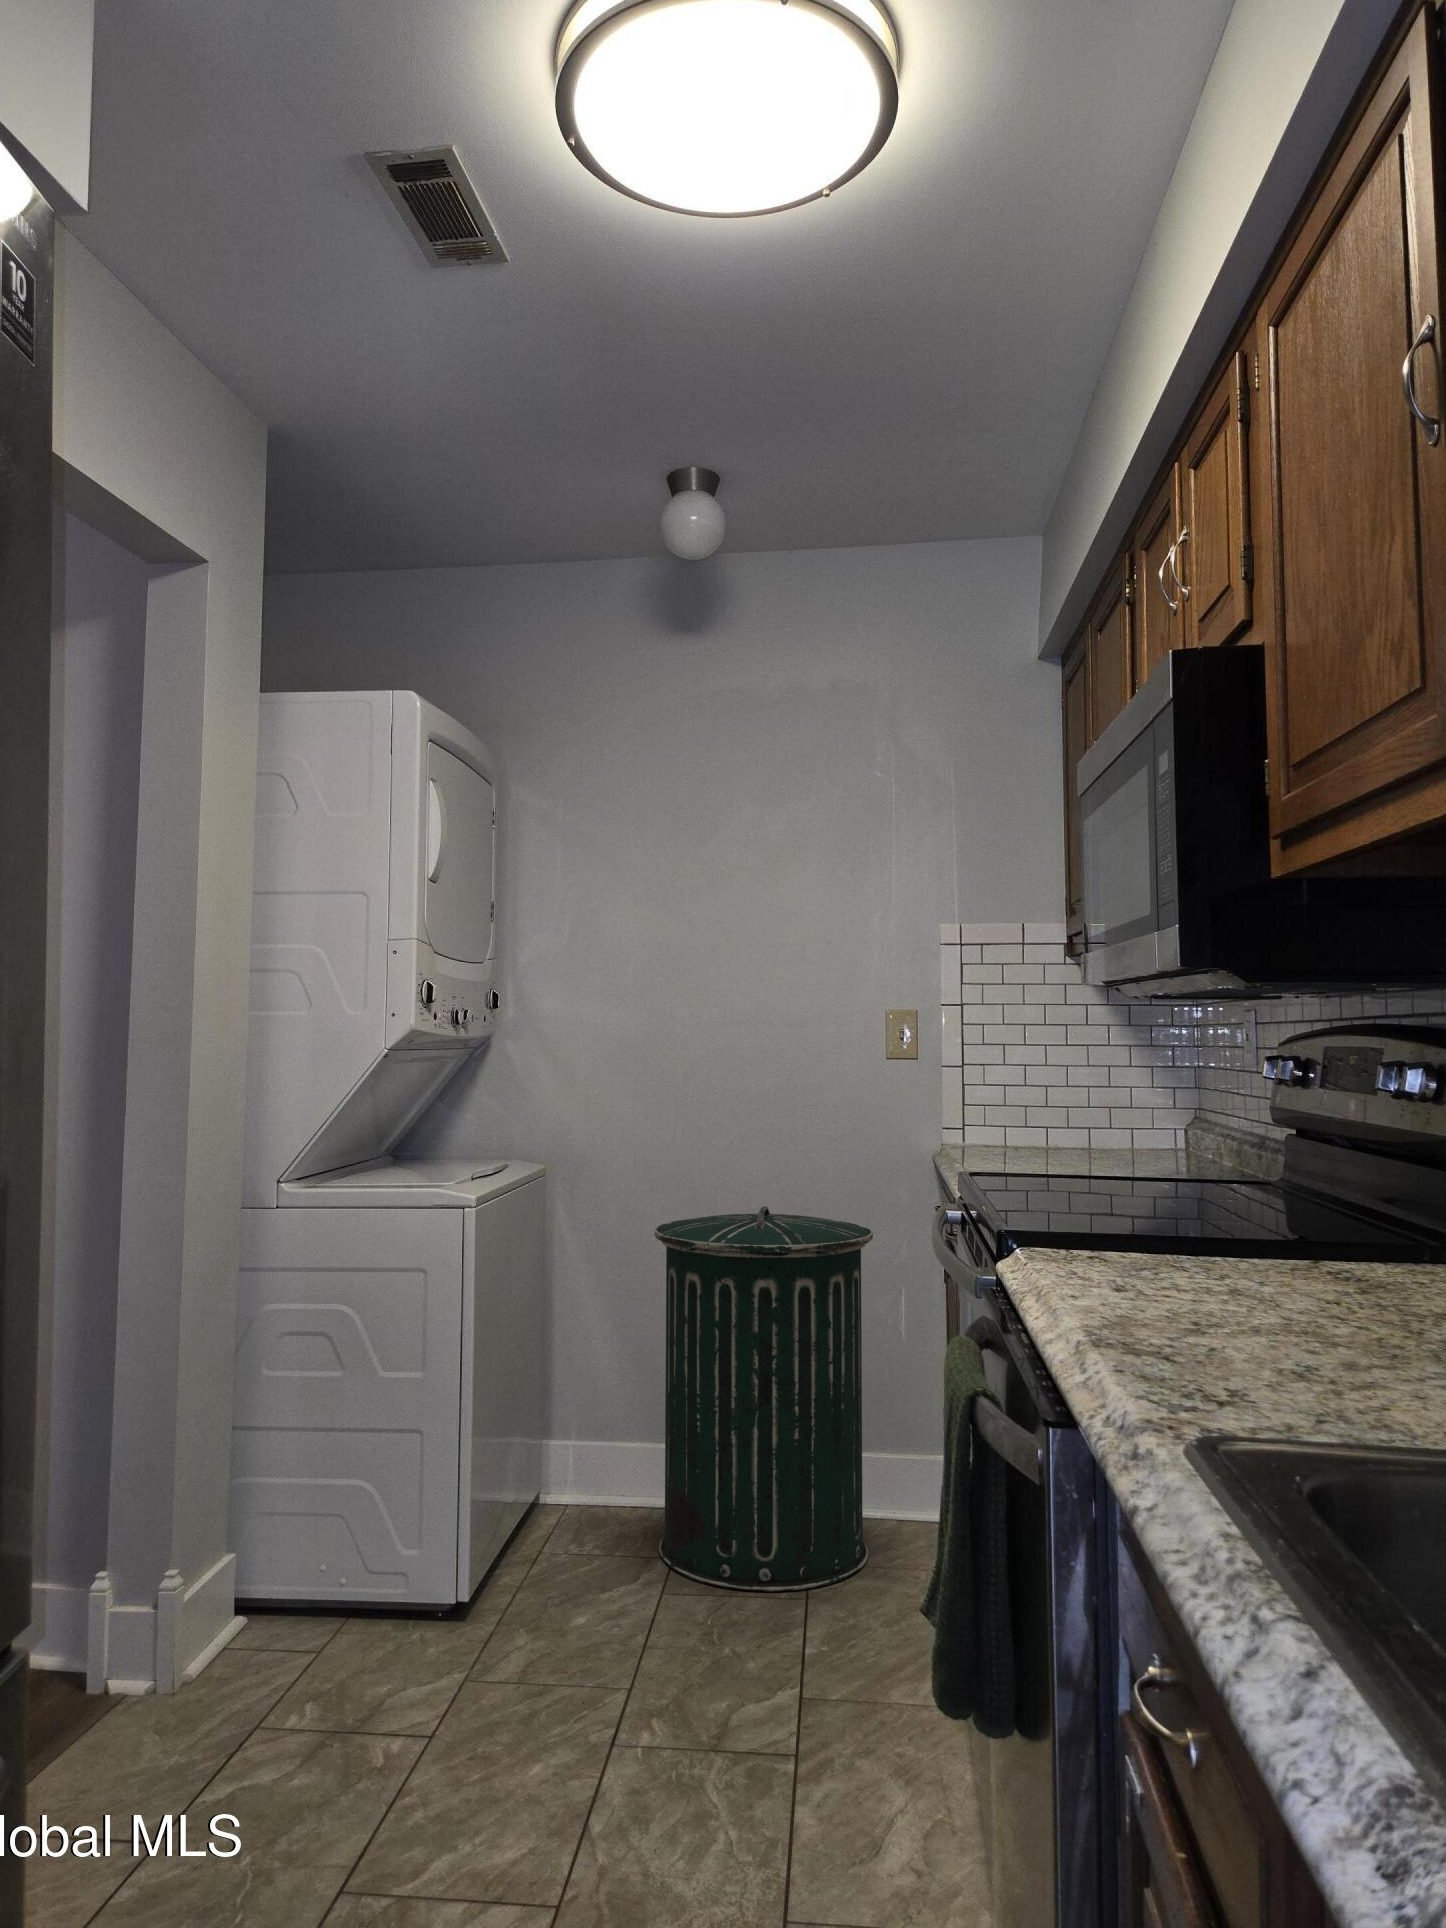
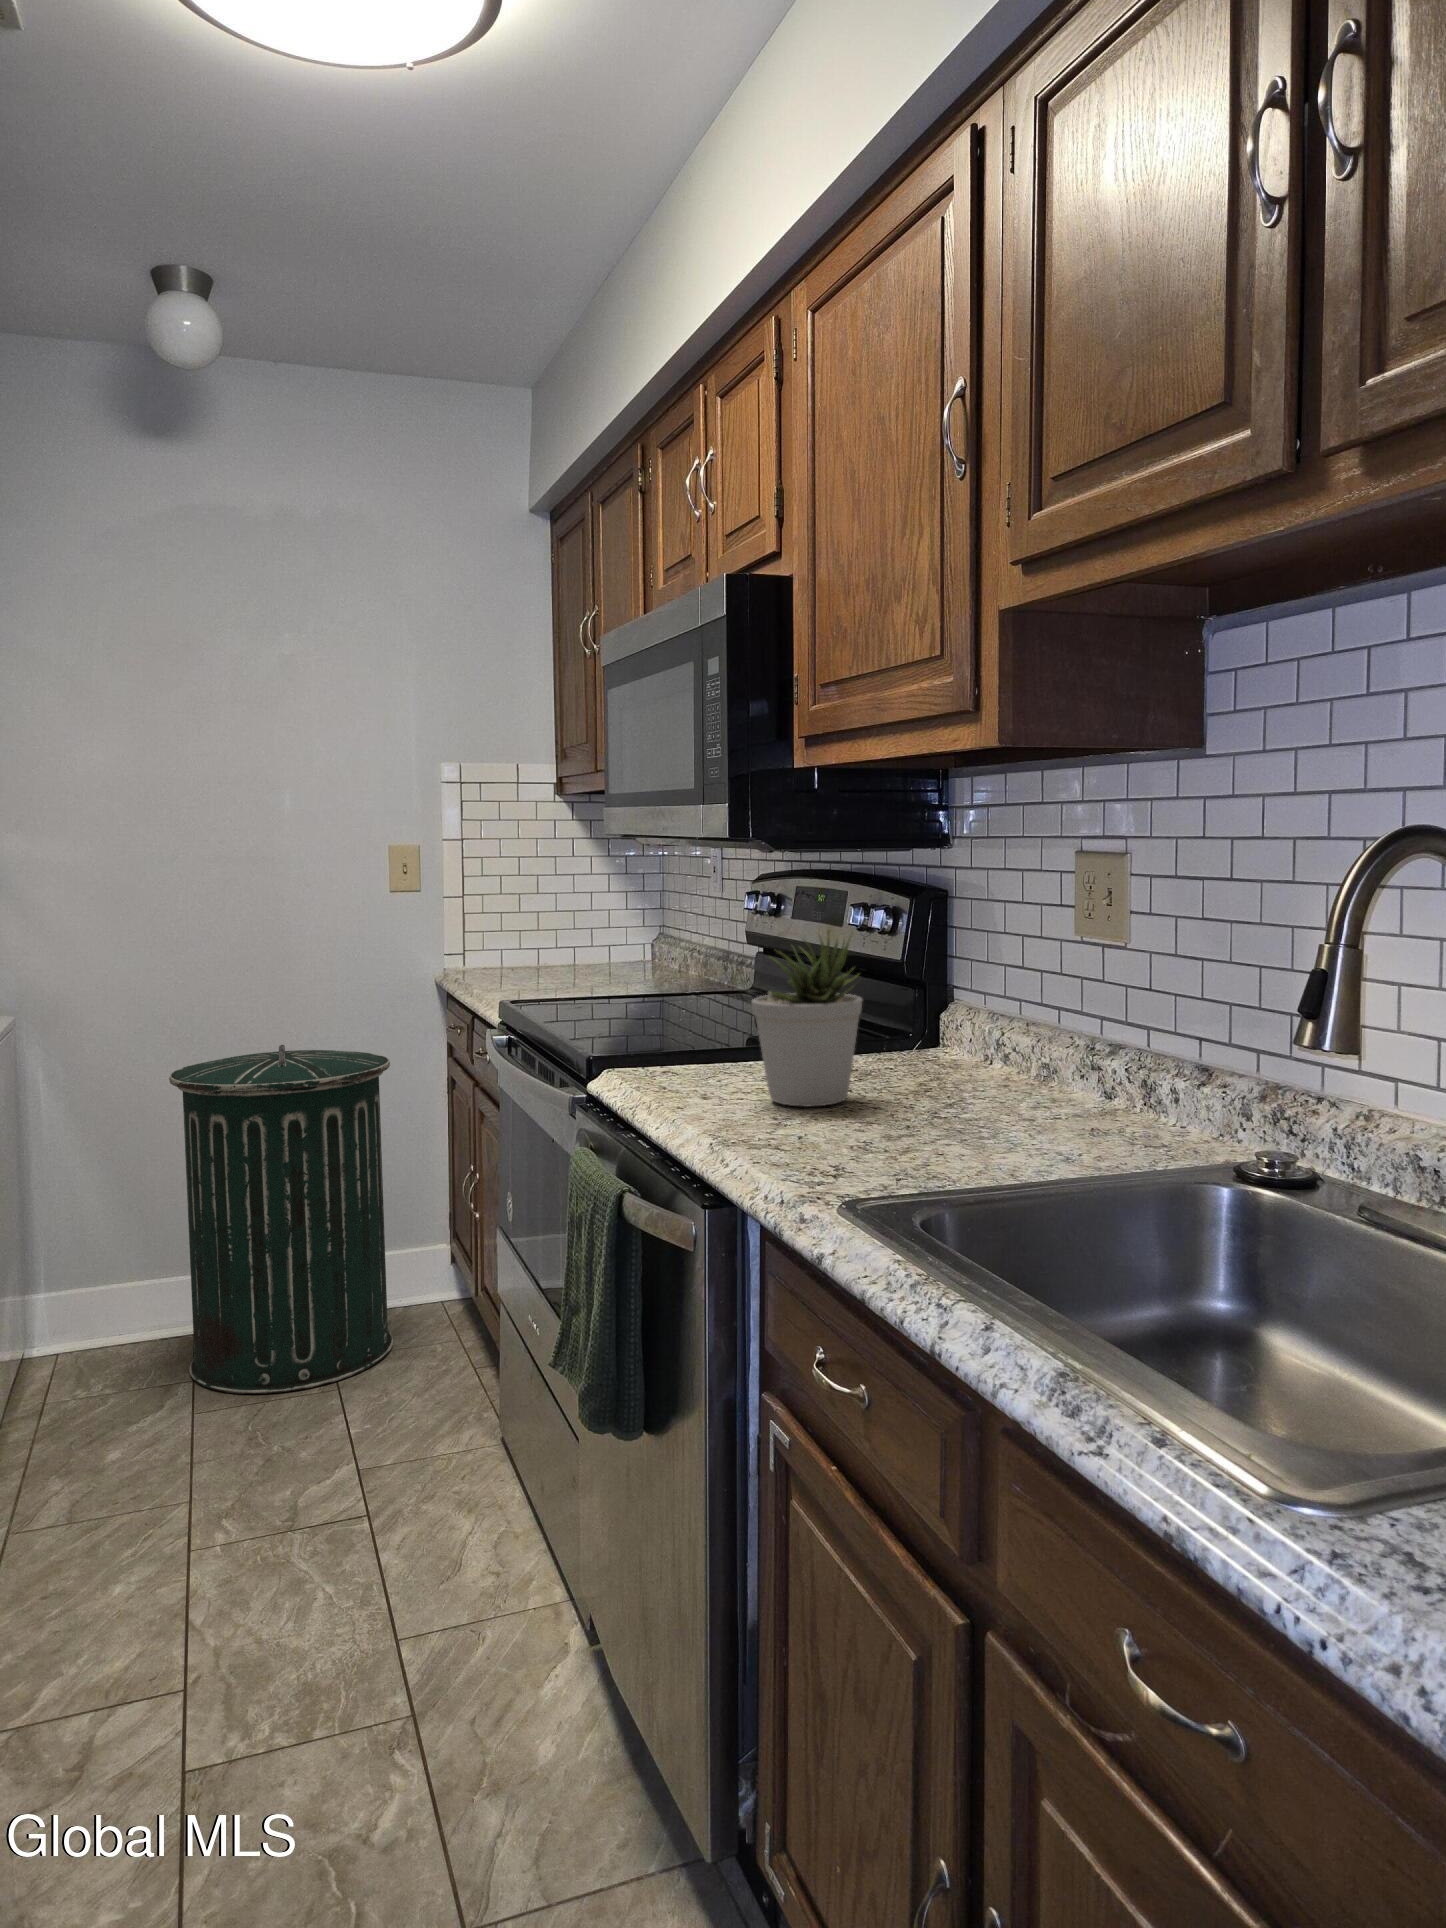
potted plant: none [1180,1072,1341,1319] -> present [752,930,862,1107]

